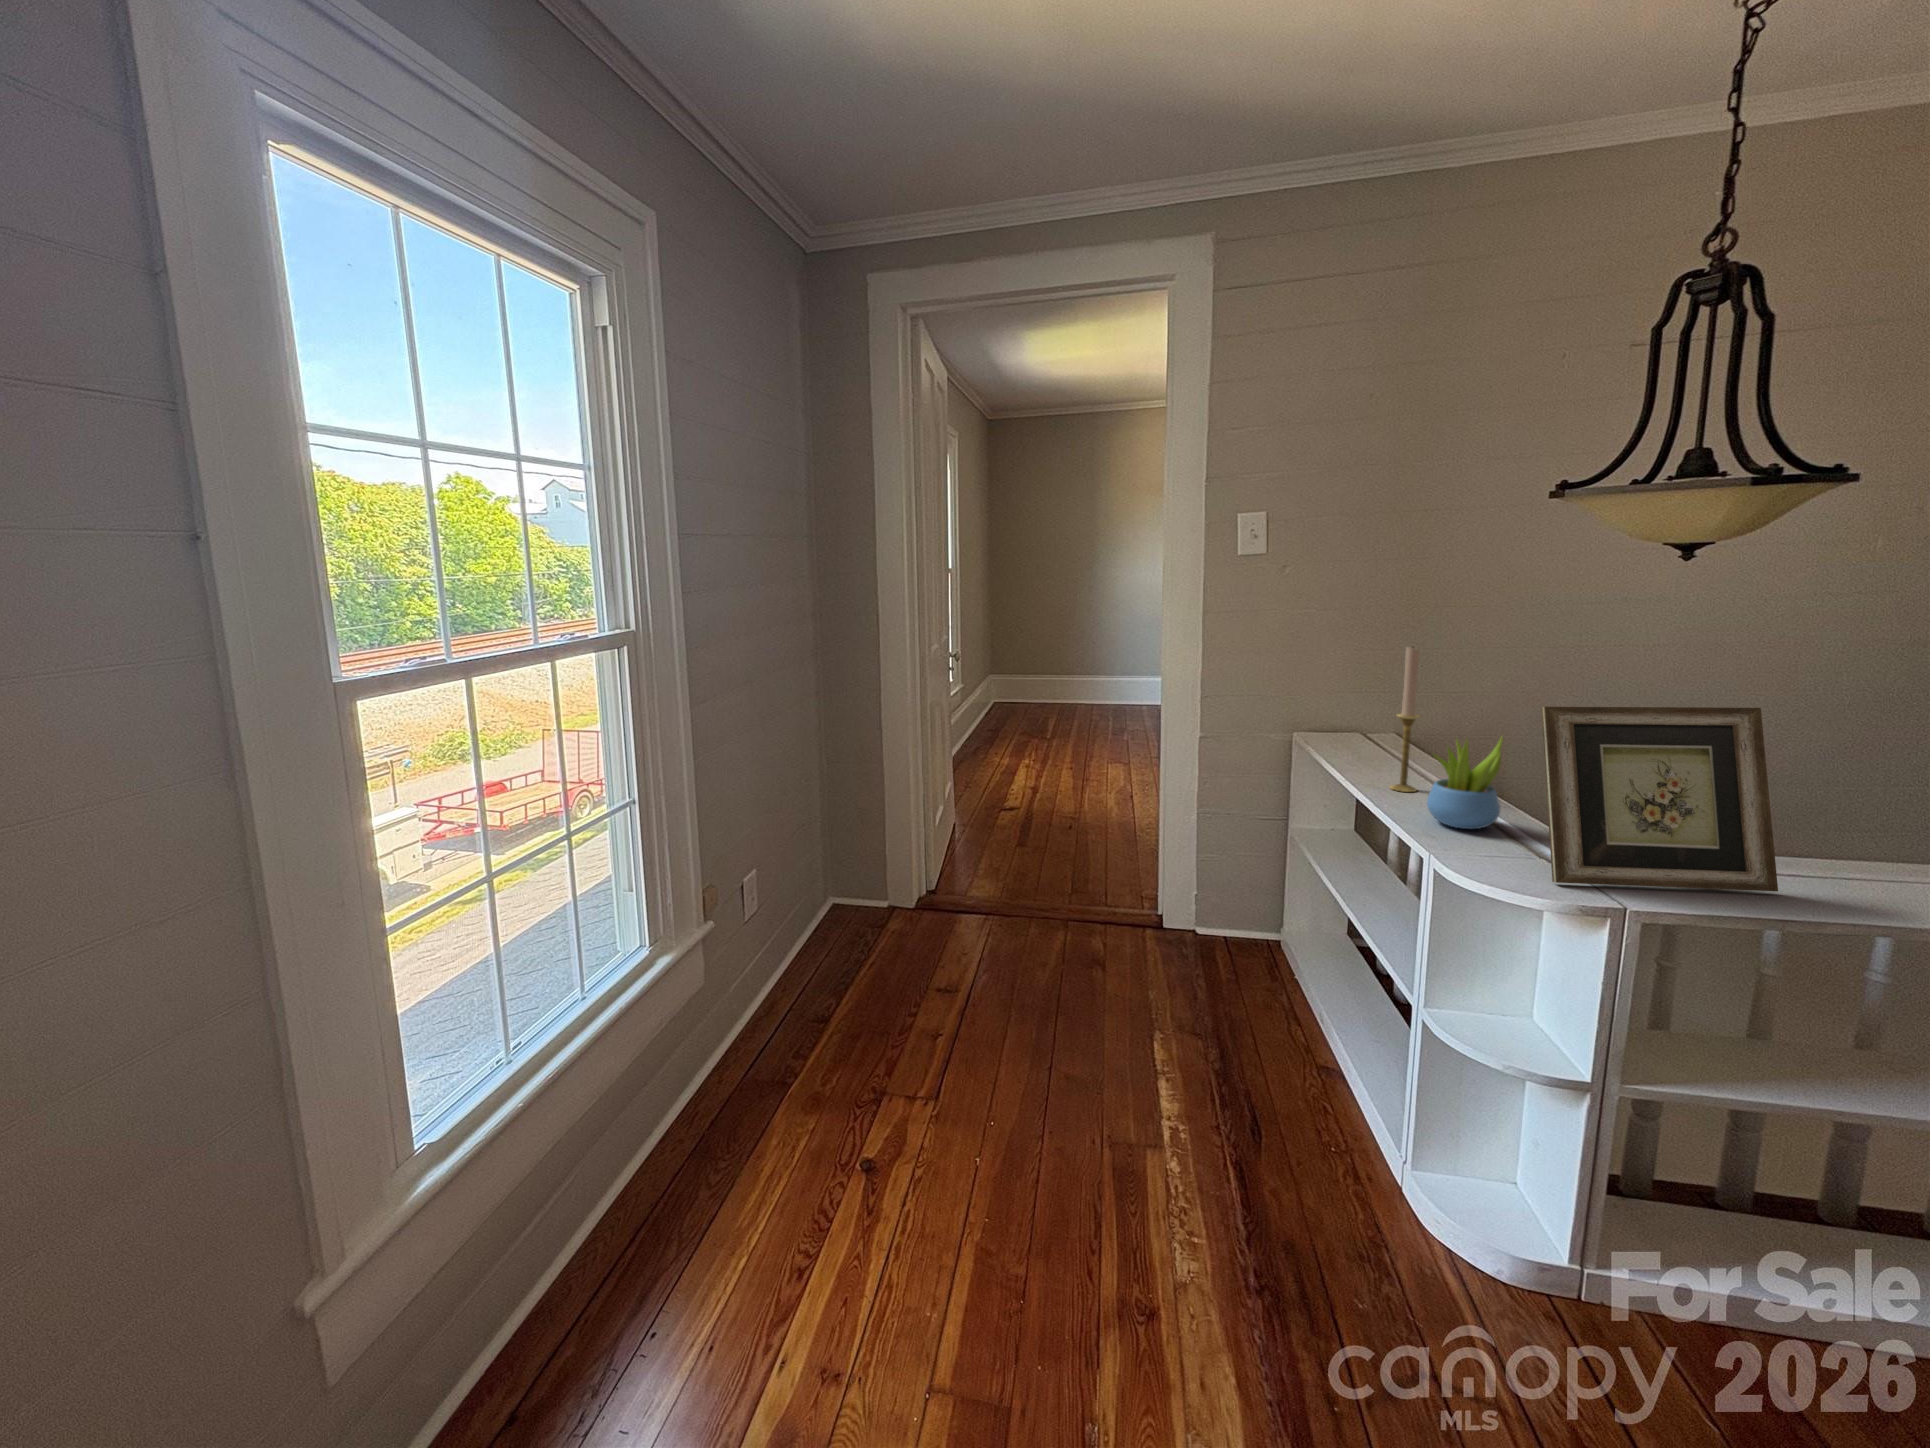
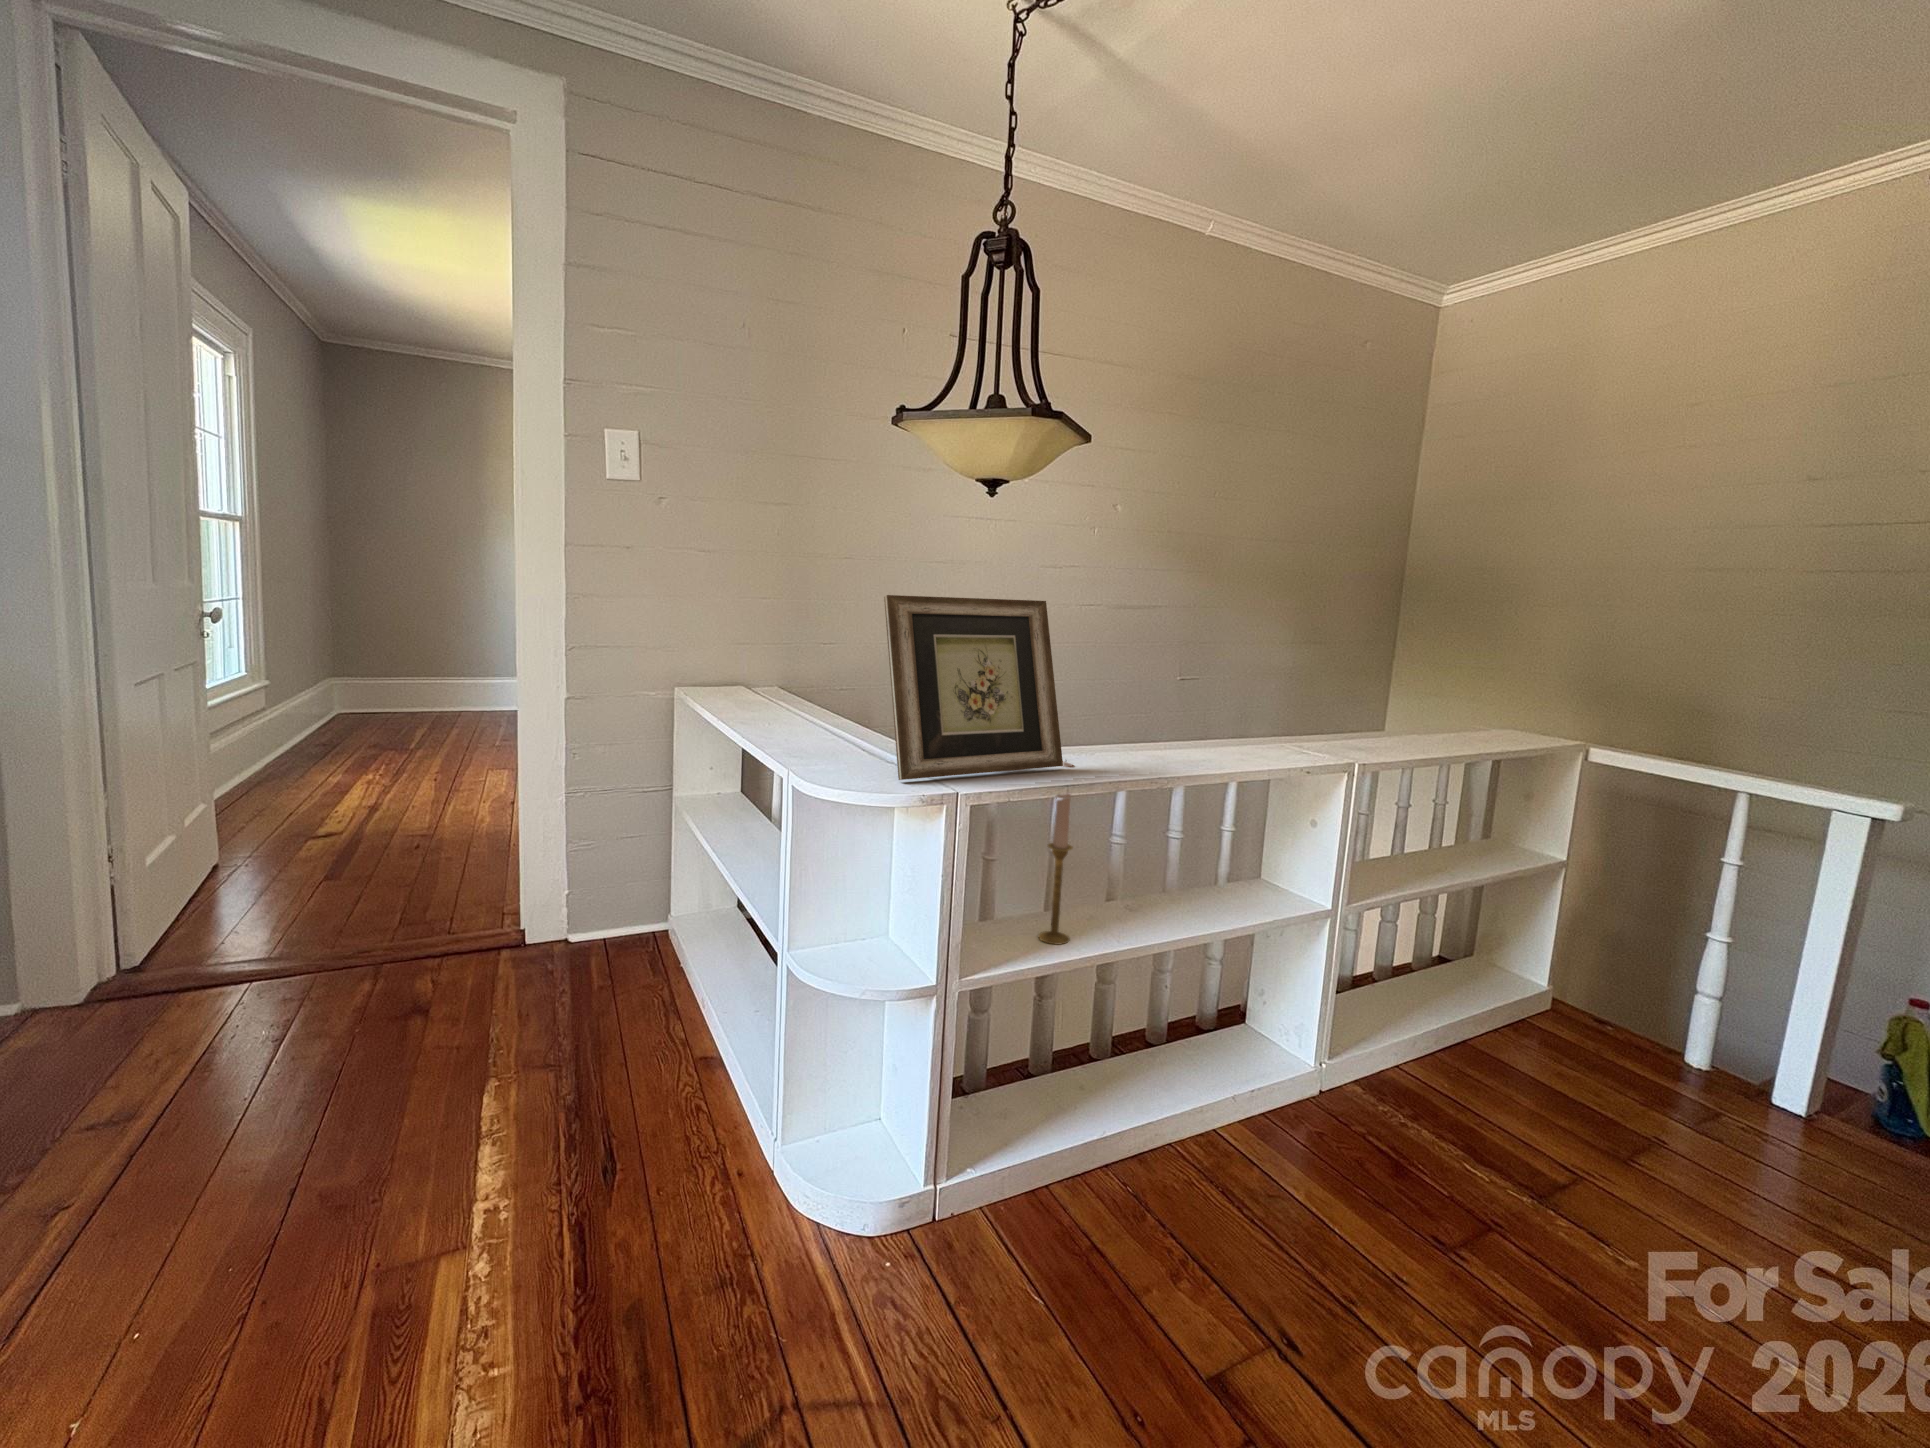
candlestick: present [1390,647,1419,792] -> present [1039,761,1073,945]
succulent plant: present [1427,737,1503,829] -> none [790,644,857,748]

